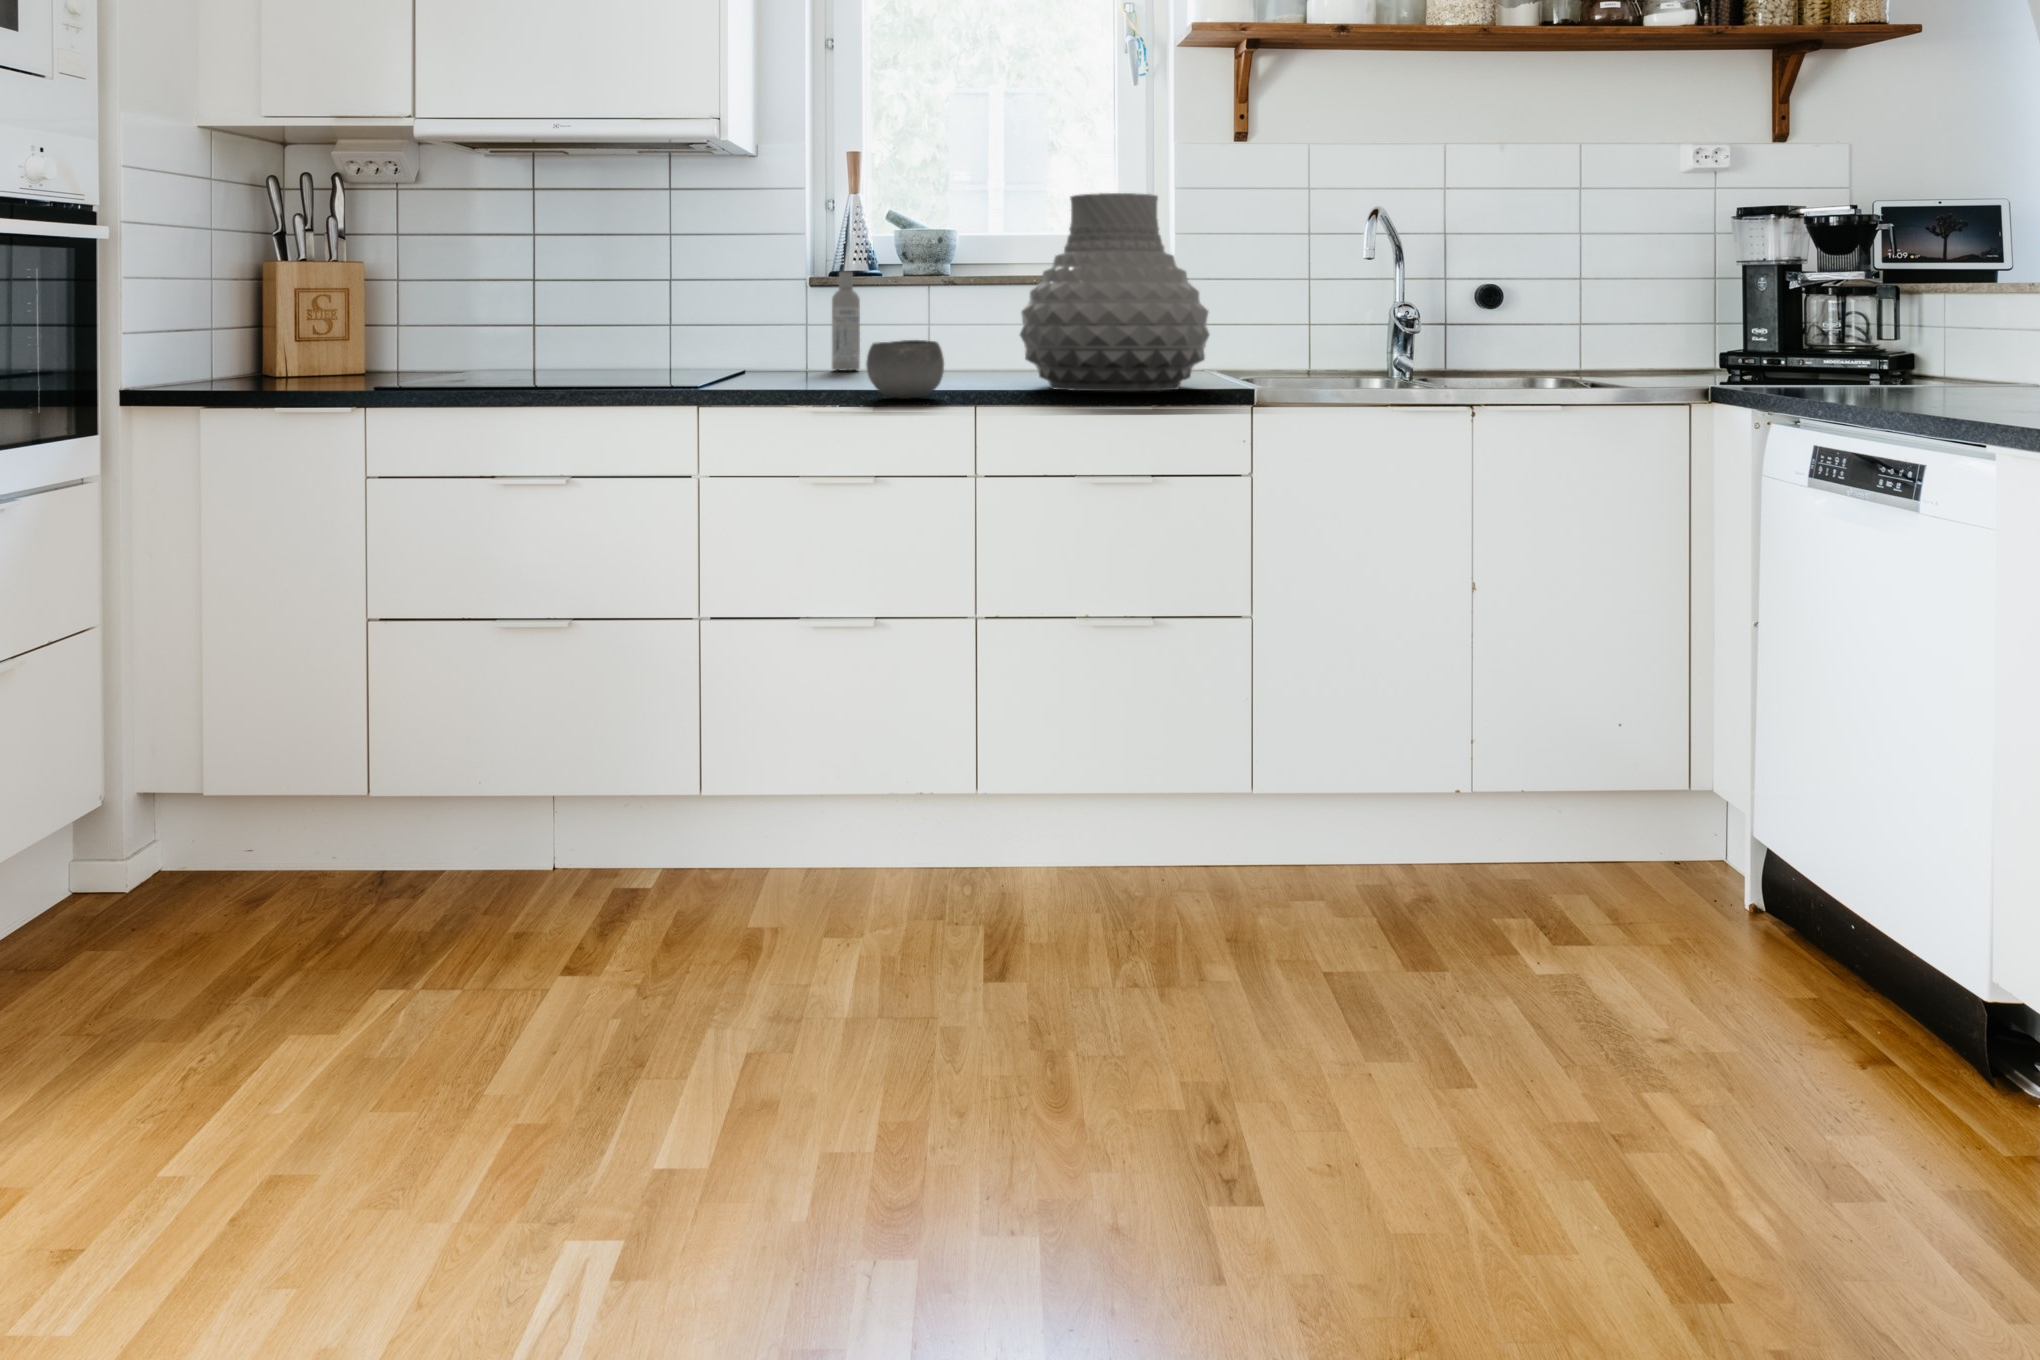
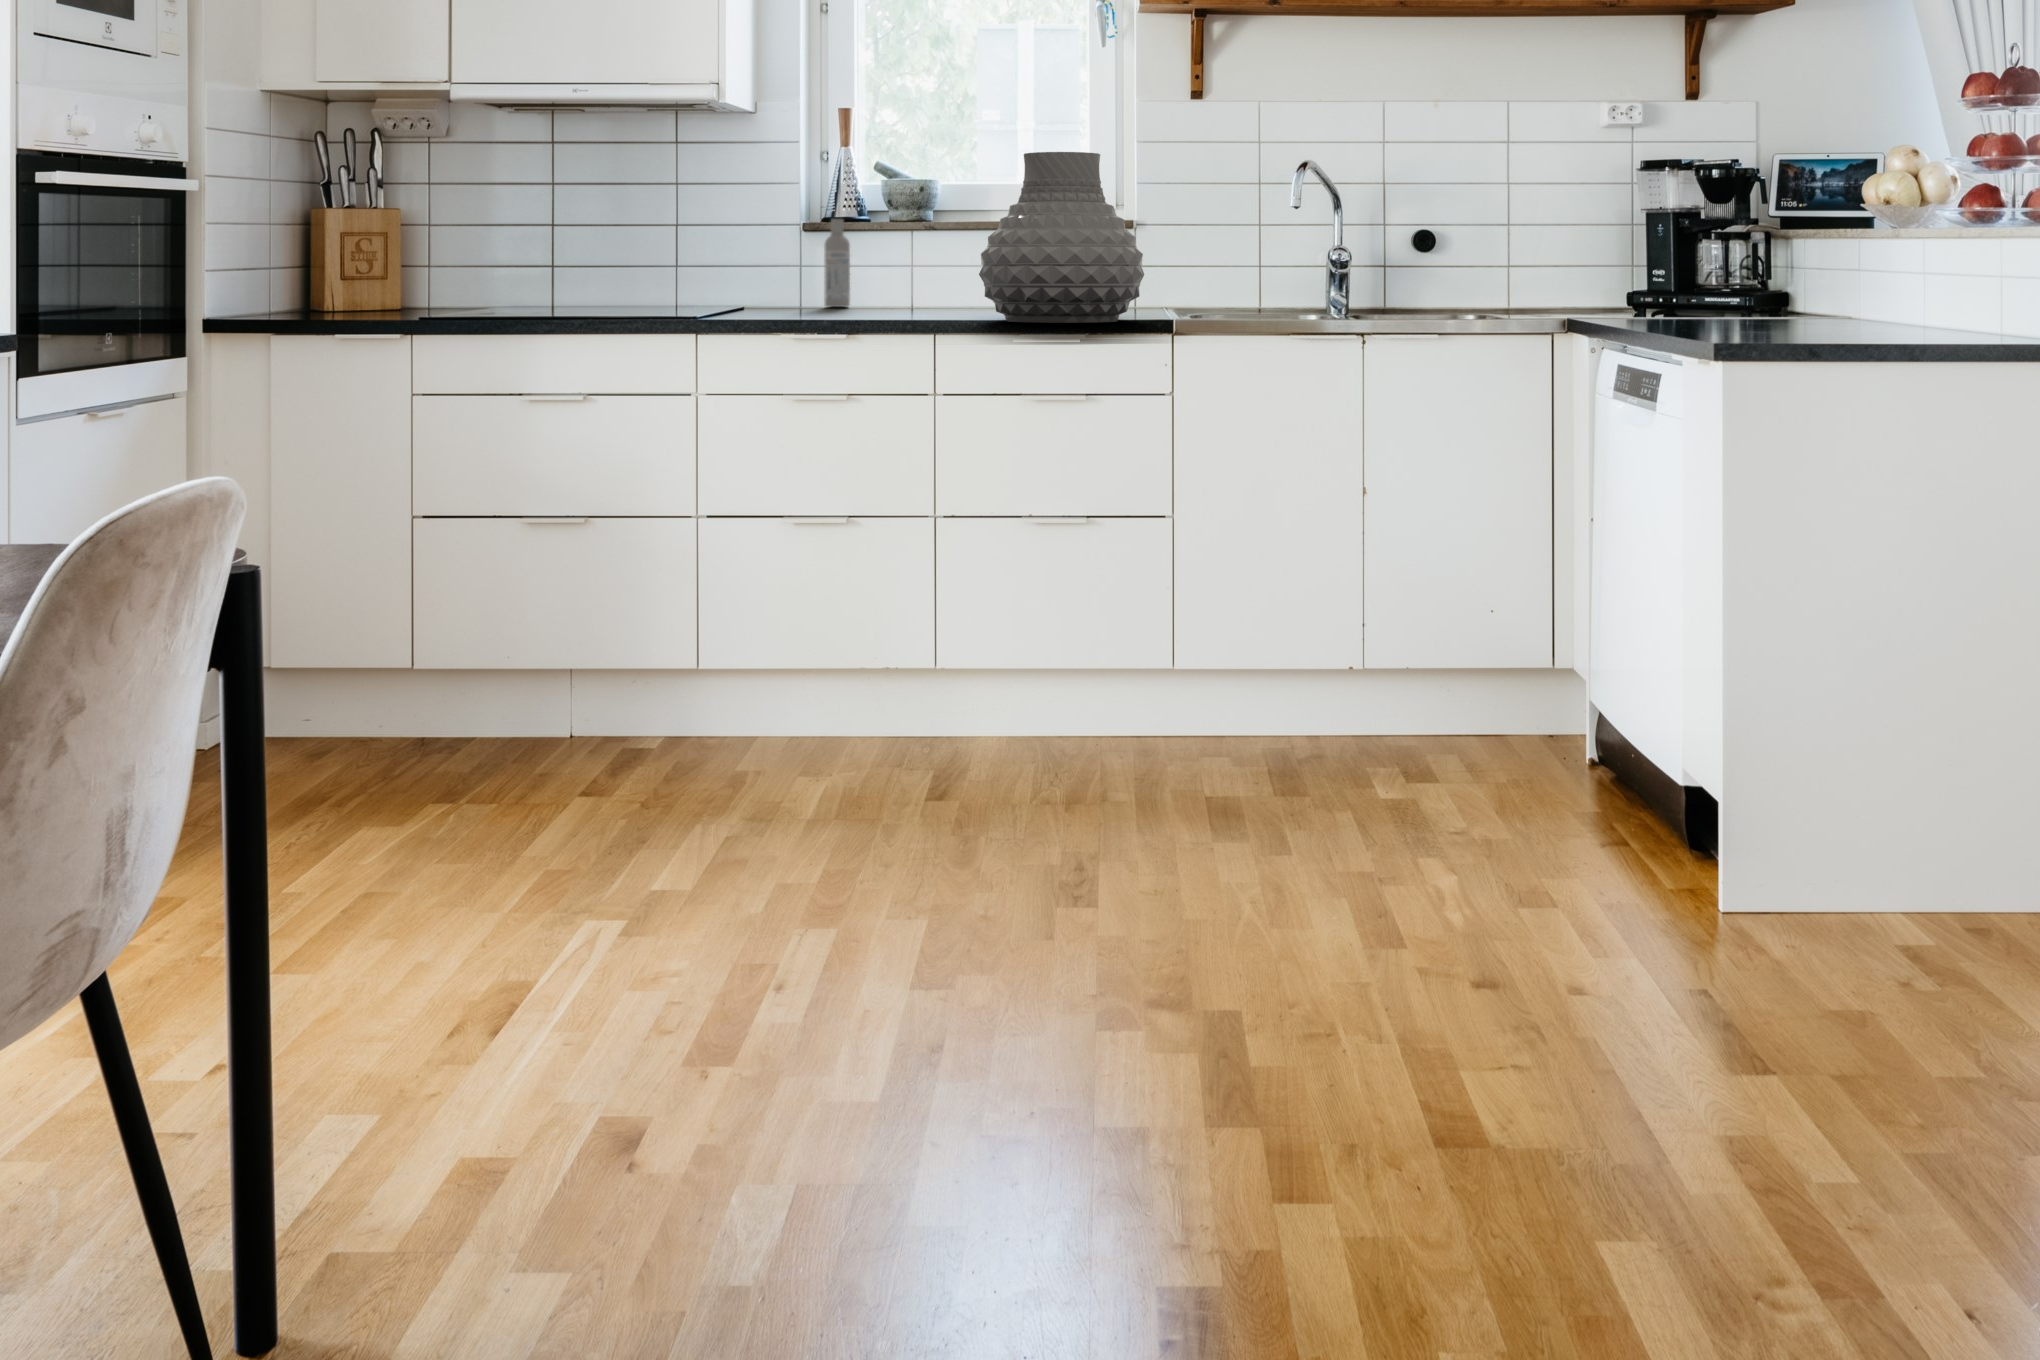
bowl: present [866,340,944,399] -> none [842,278,908,328]

